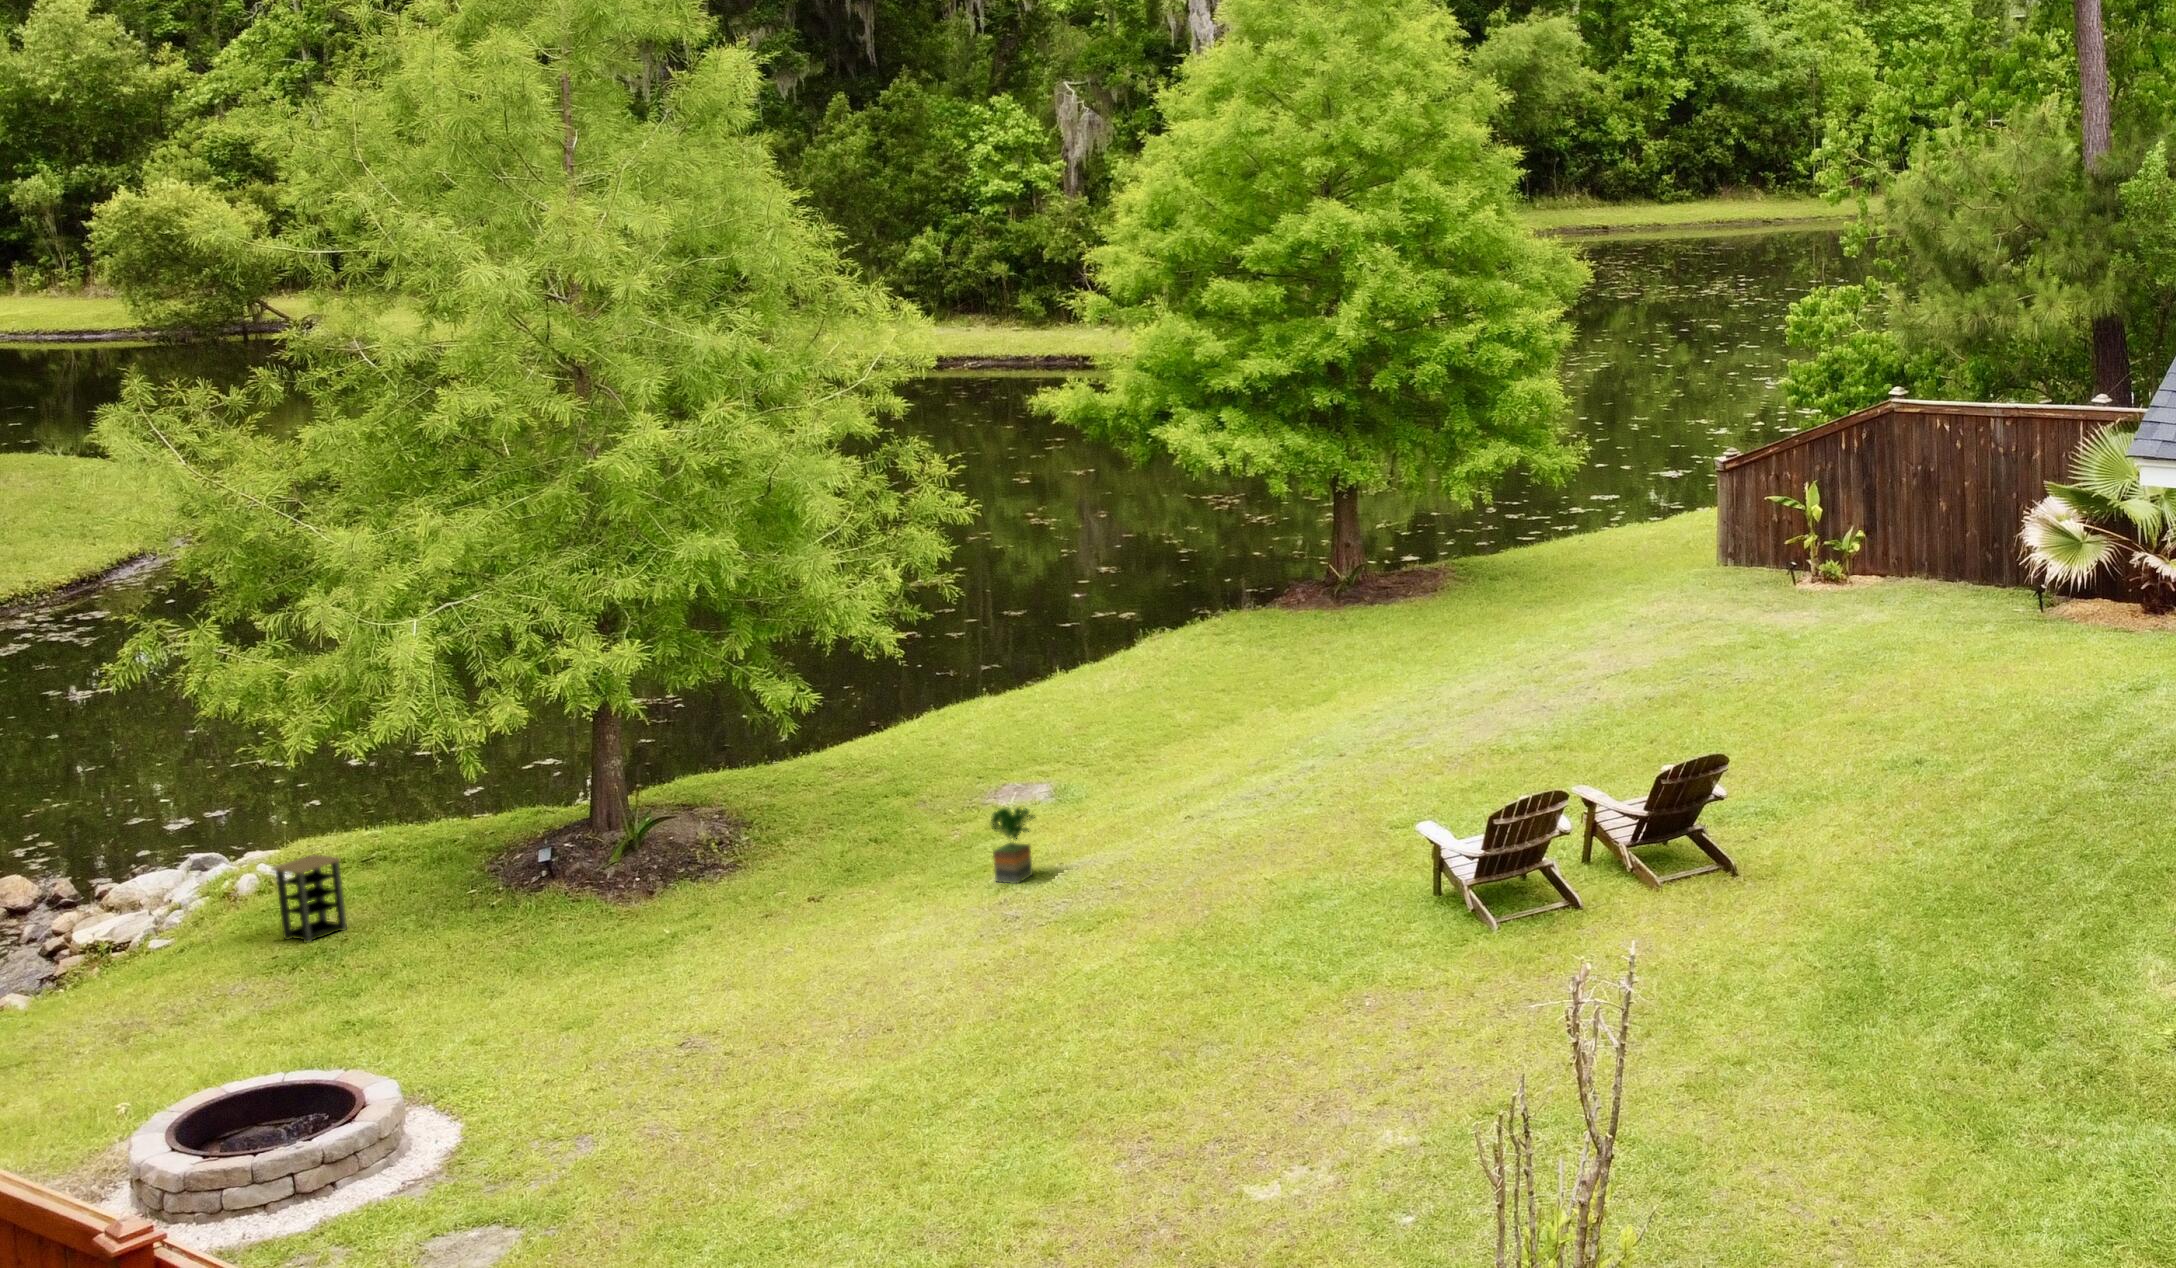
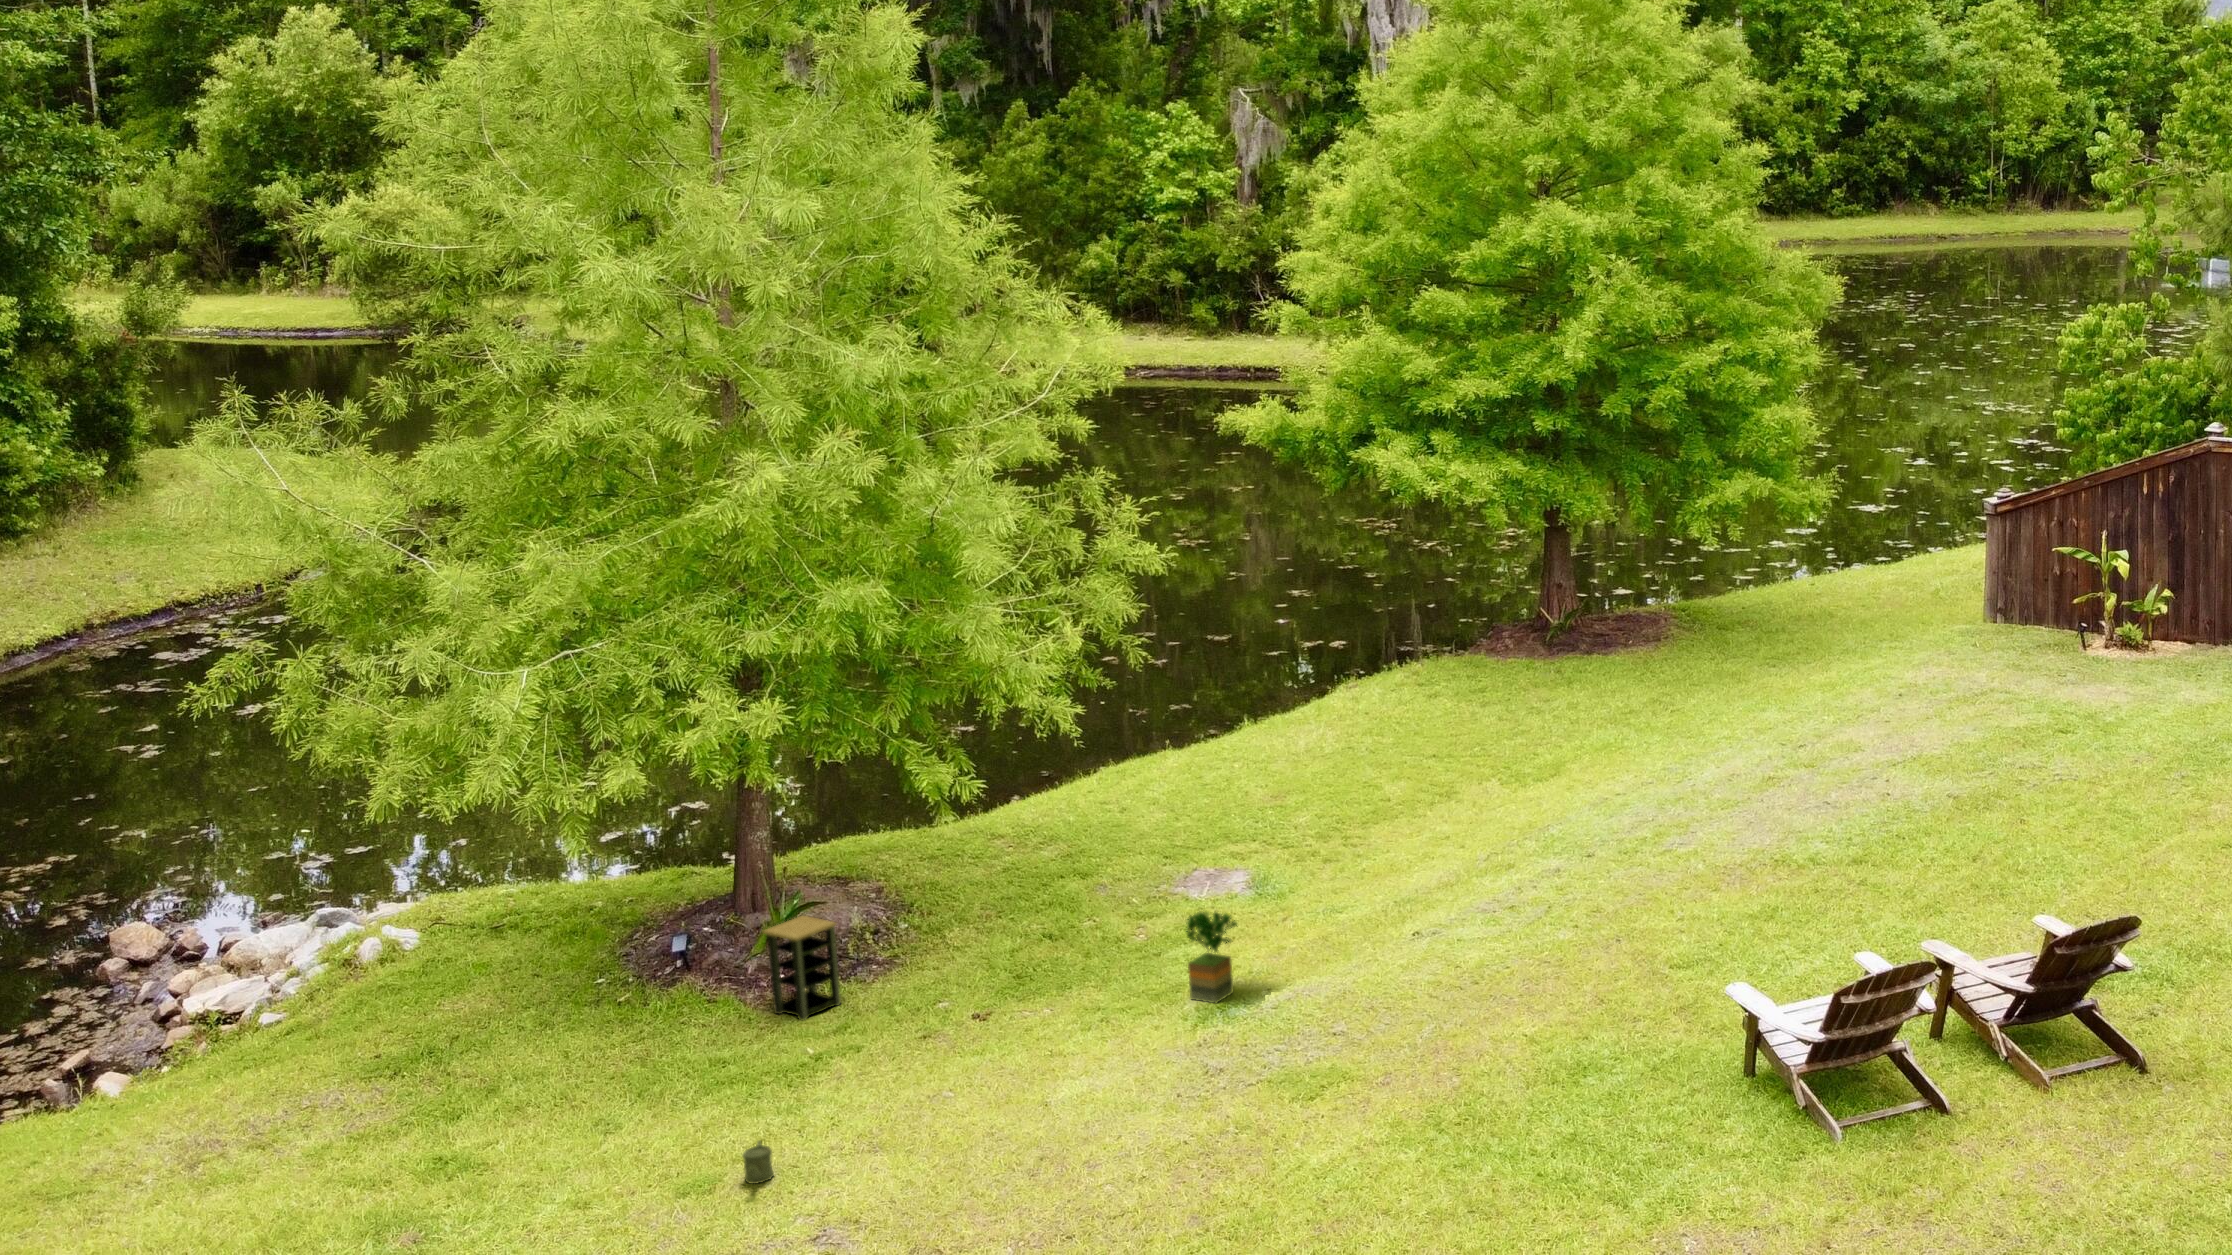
side table: present [272,854,347,943] -> present [763,916,841,1021]
watering can: none [608,992,636,1026] -> present [743,1141,774,1184]

